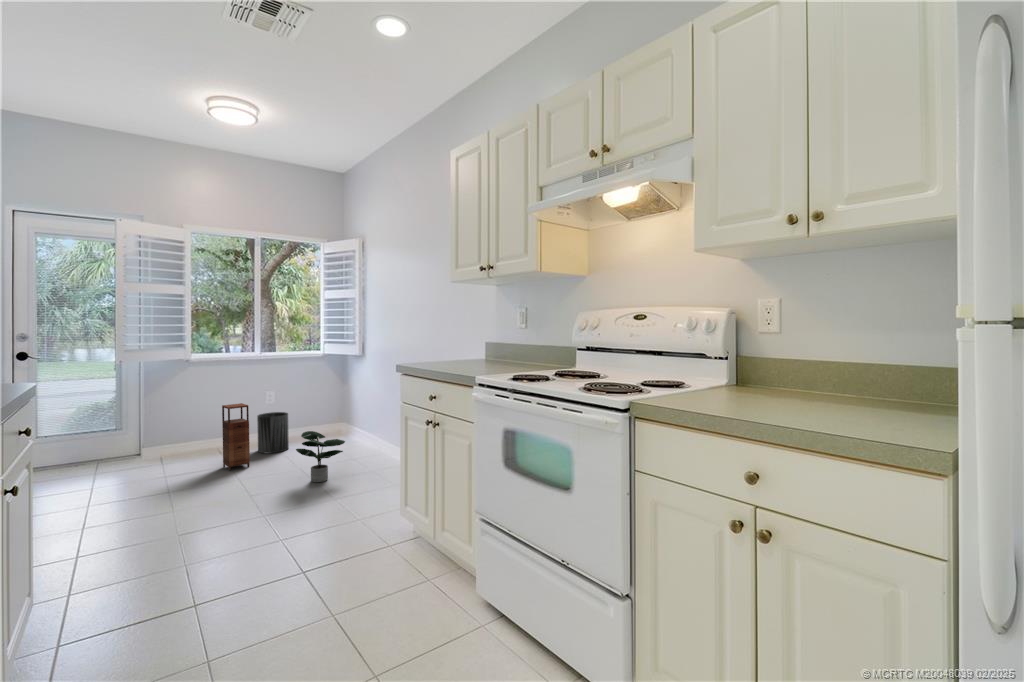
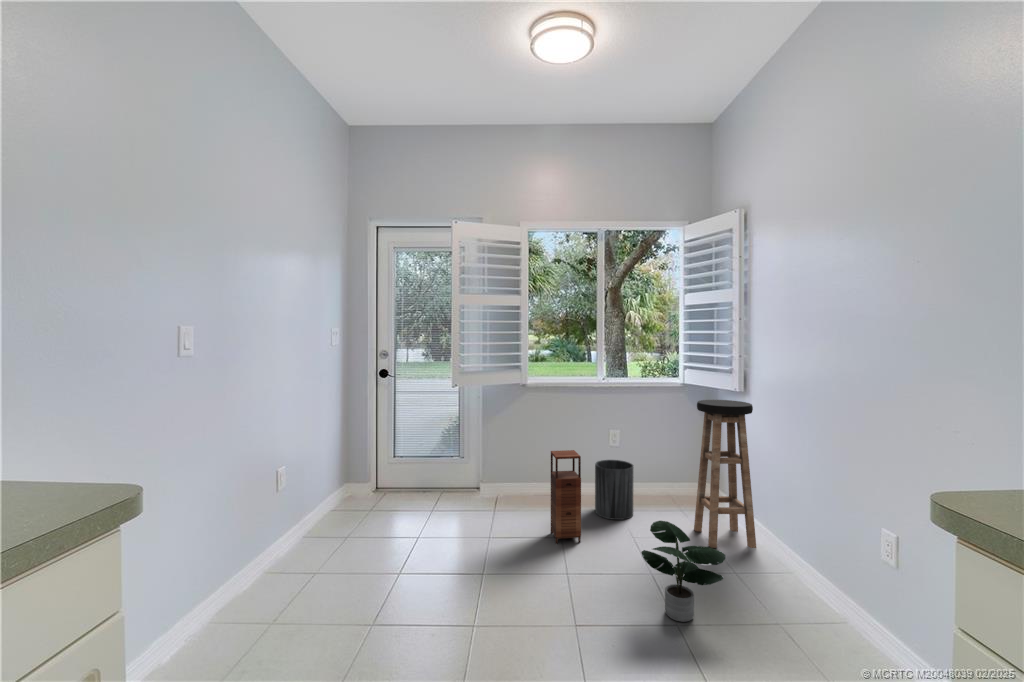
bar stool: none [332,361,369,453] -> present [694,400,756,548]

